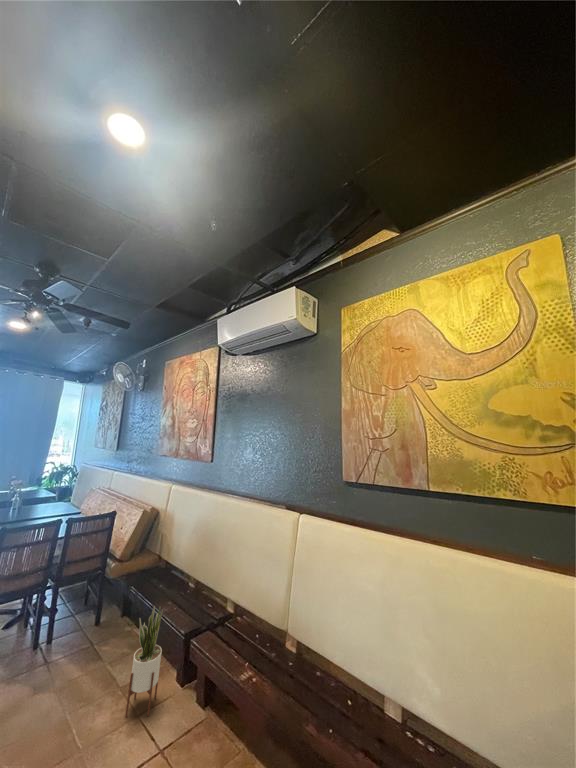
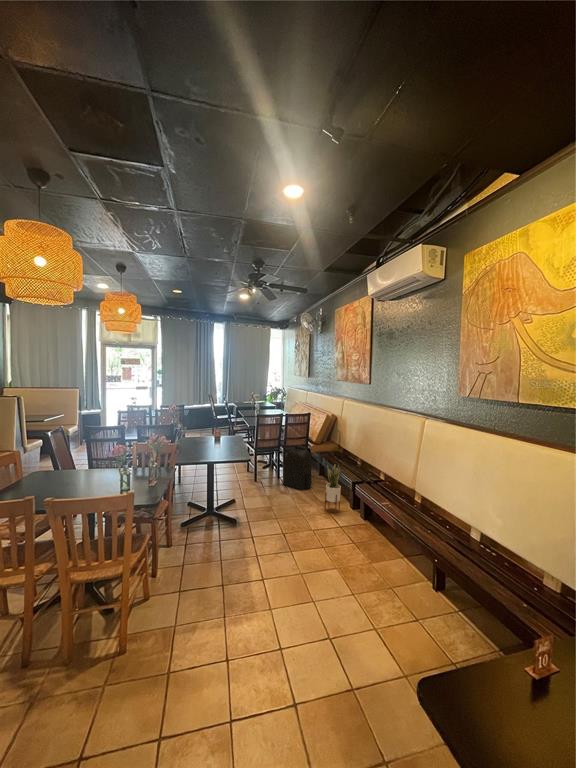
backpack: none [40,573,109,669] -> present [283,445,312,490]

